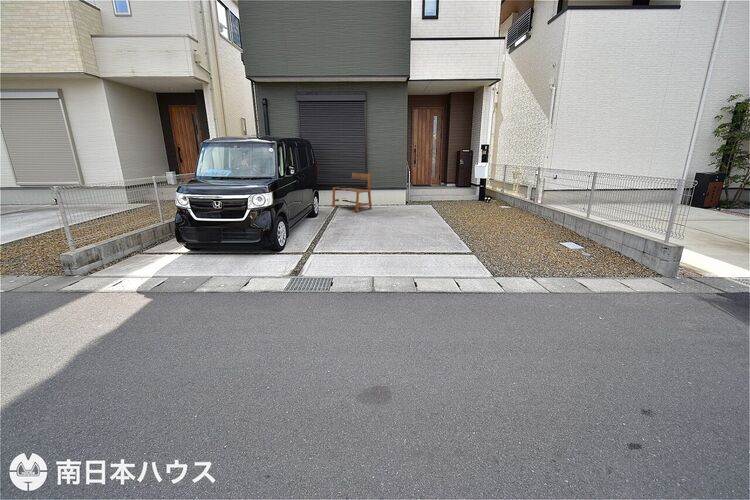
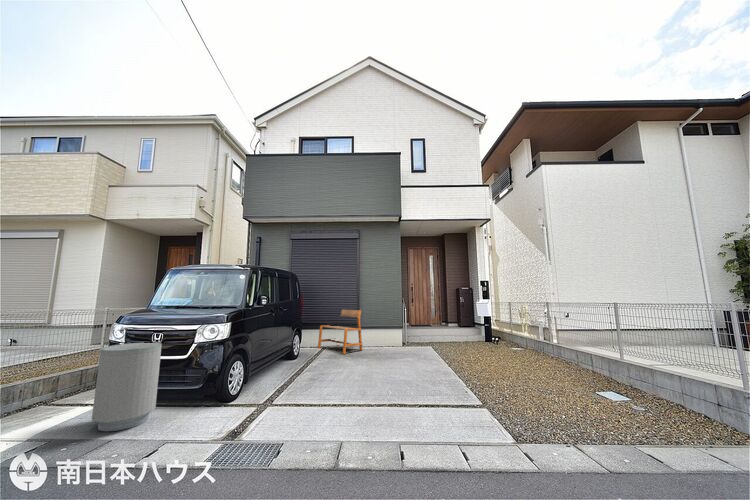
trash can: none [179,209,230,271] -> present [92,343,162,431]

